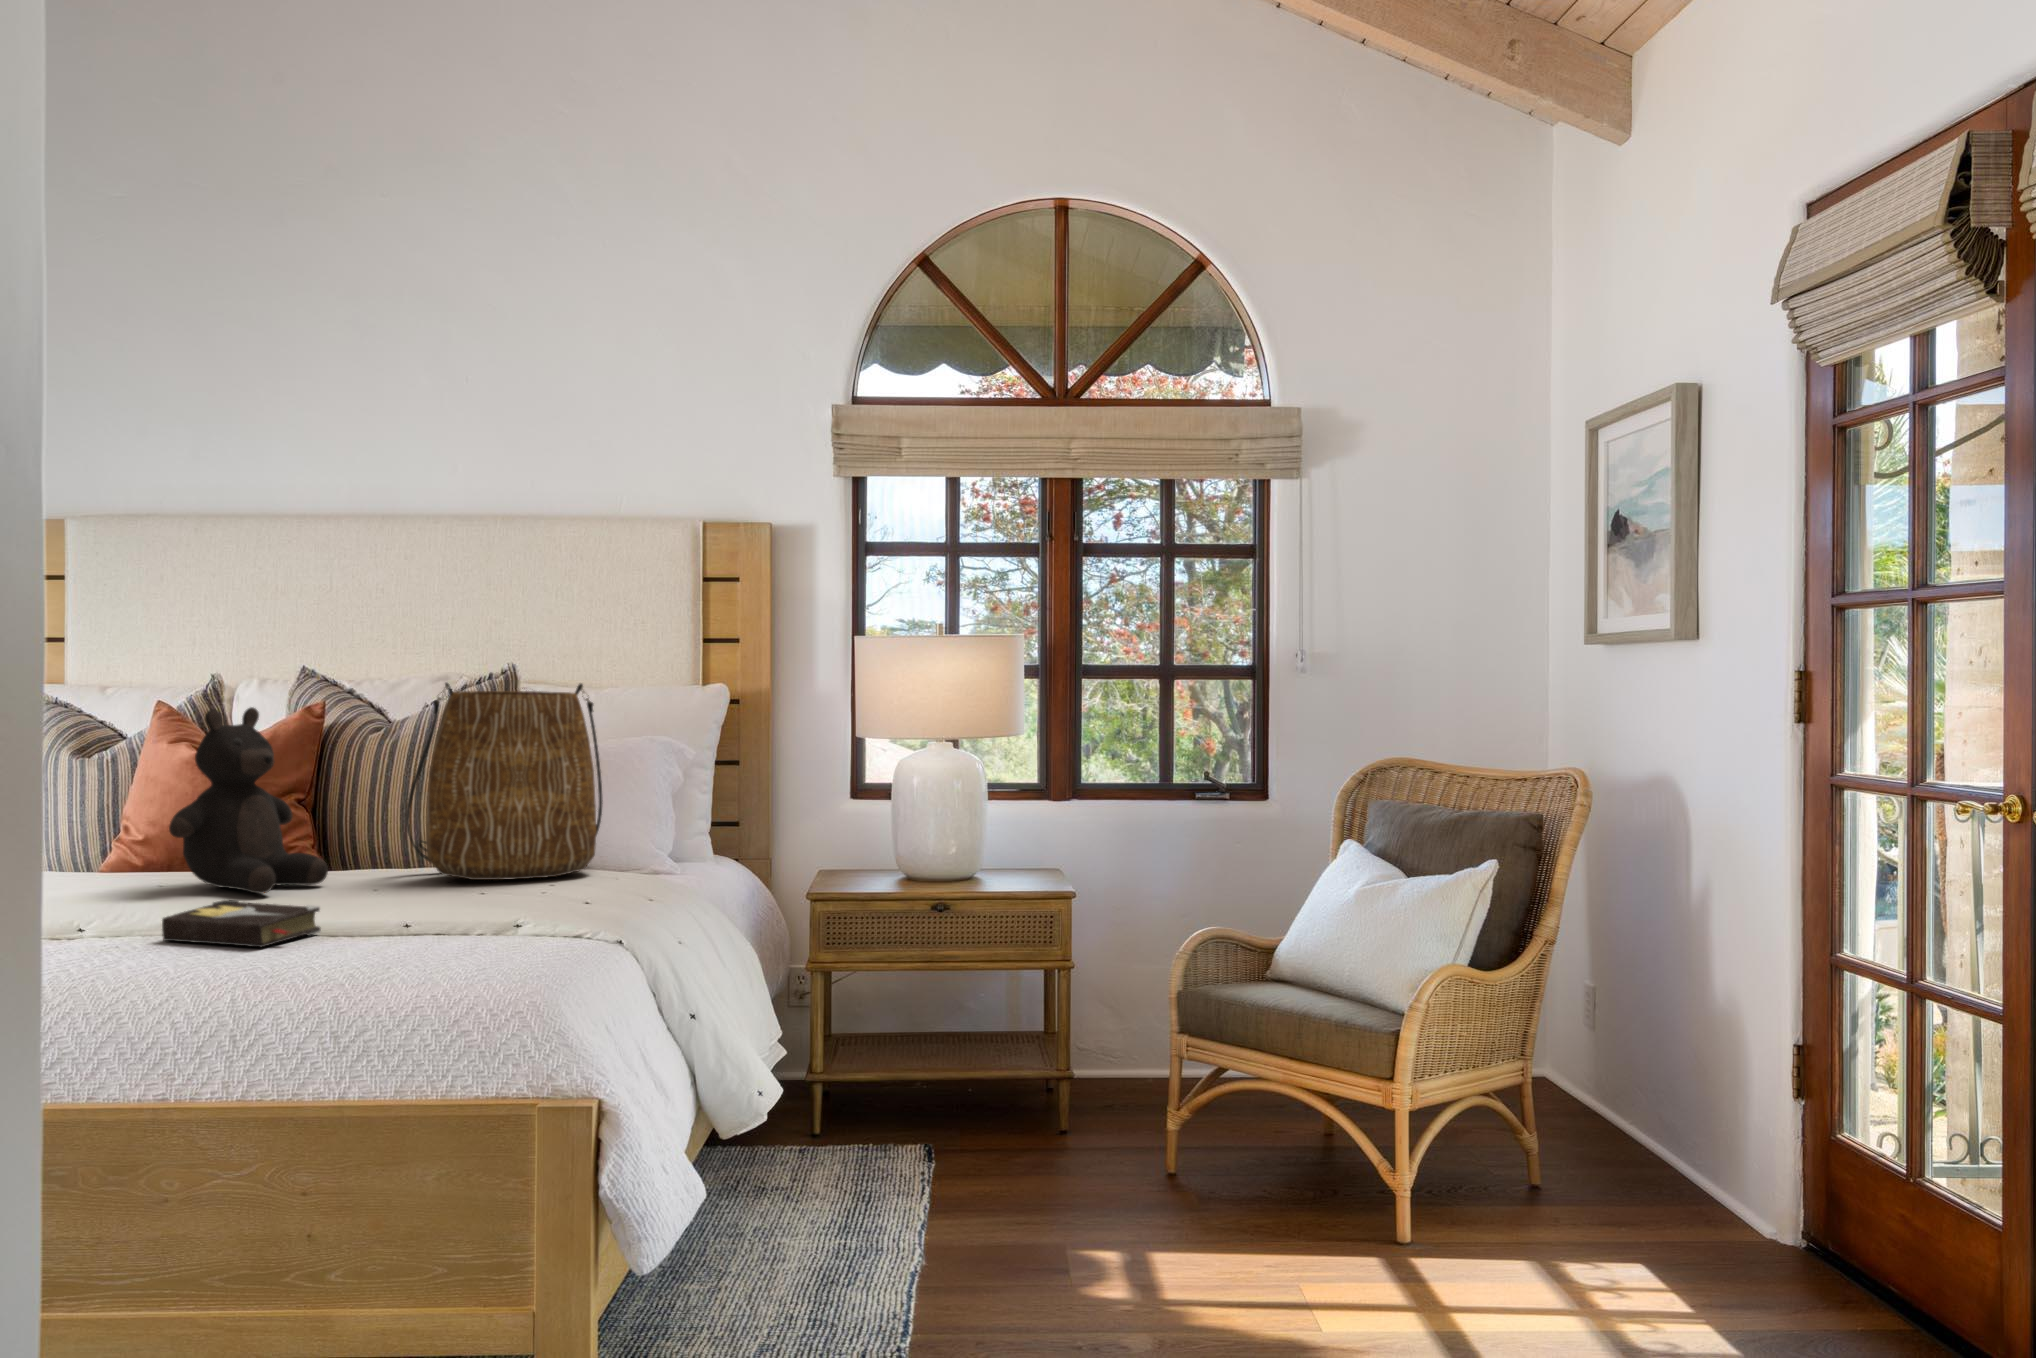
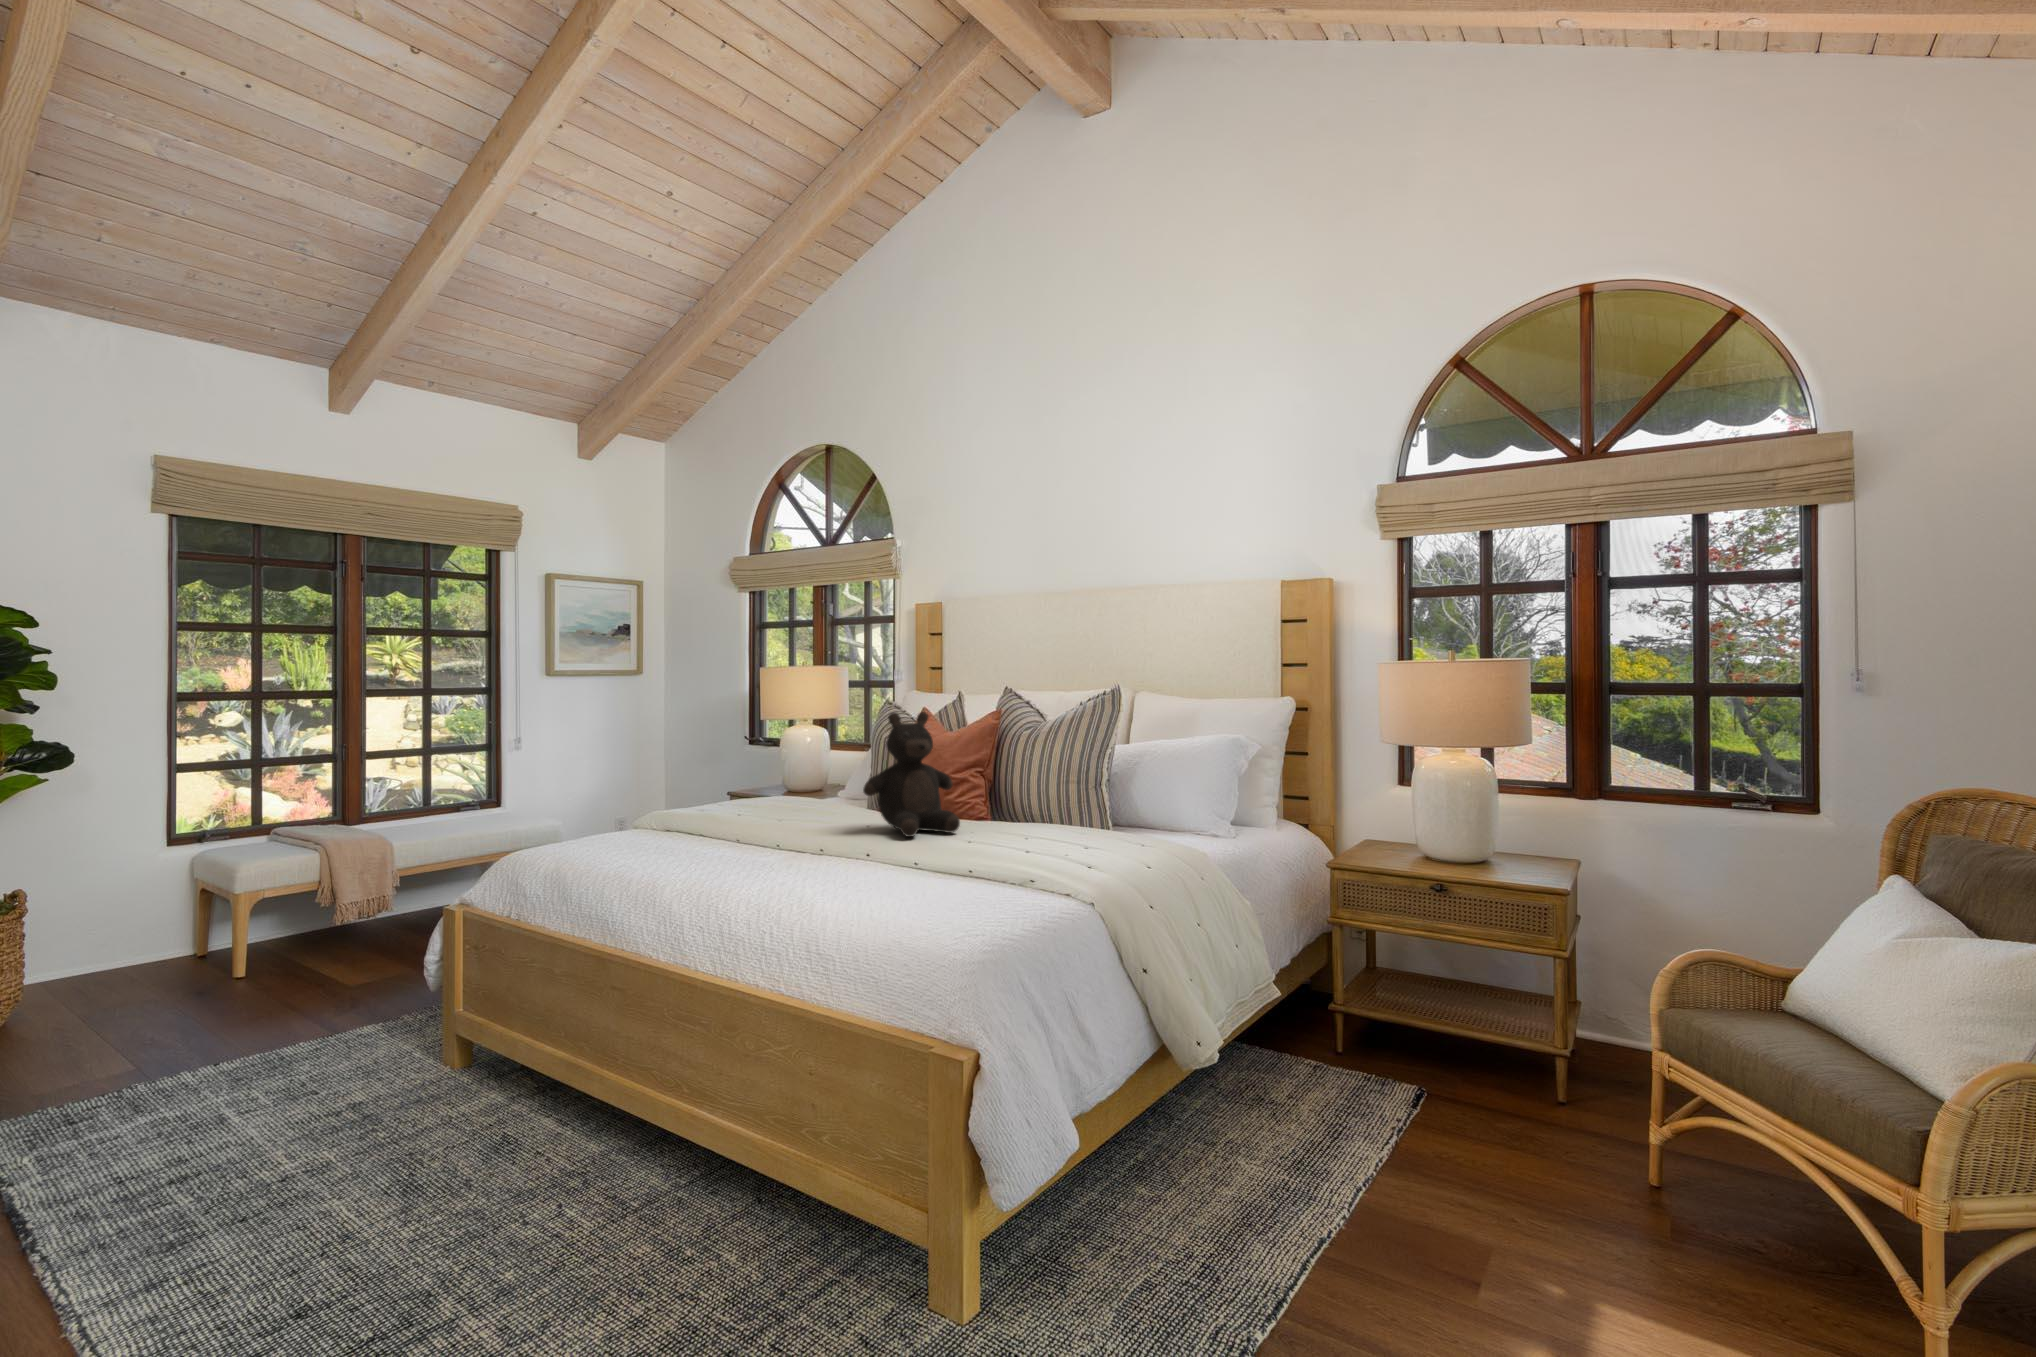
tote bag: present [406,683,603,880] -> none [1015,696,1150,841]
hardback book: present [162,900,321,947] -> none [794,843,885,882]

